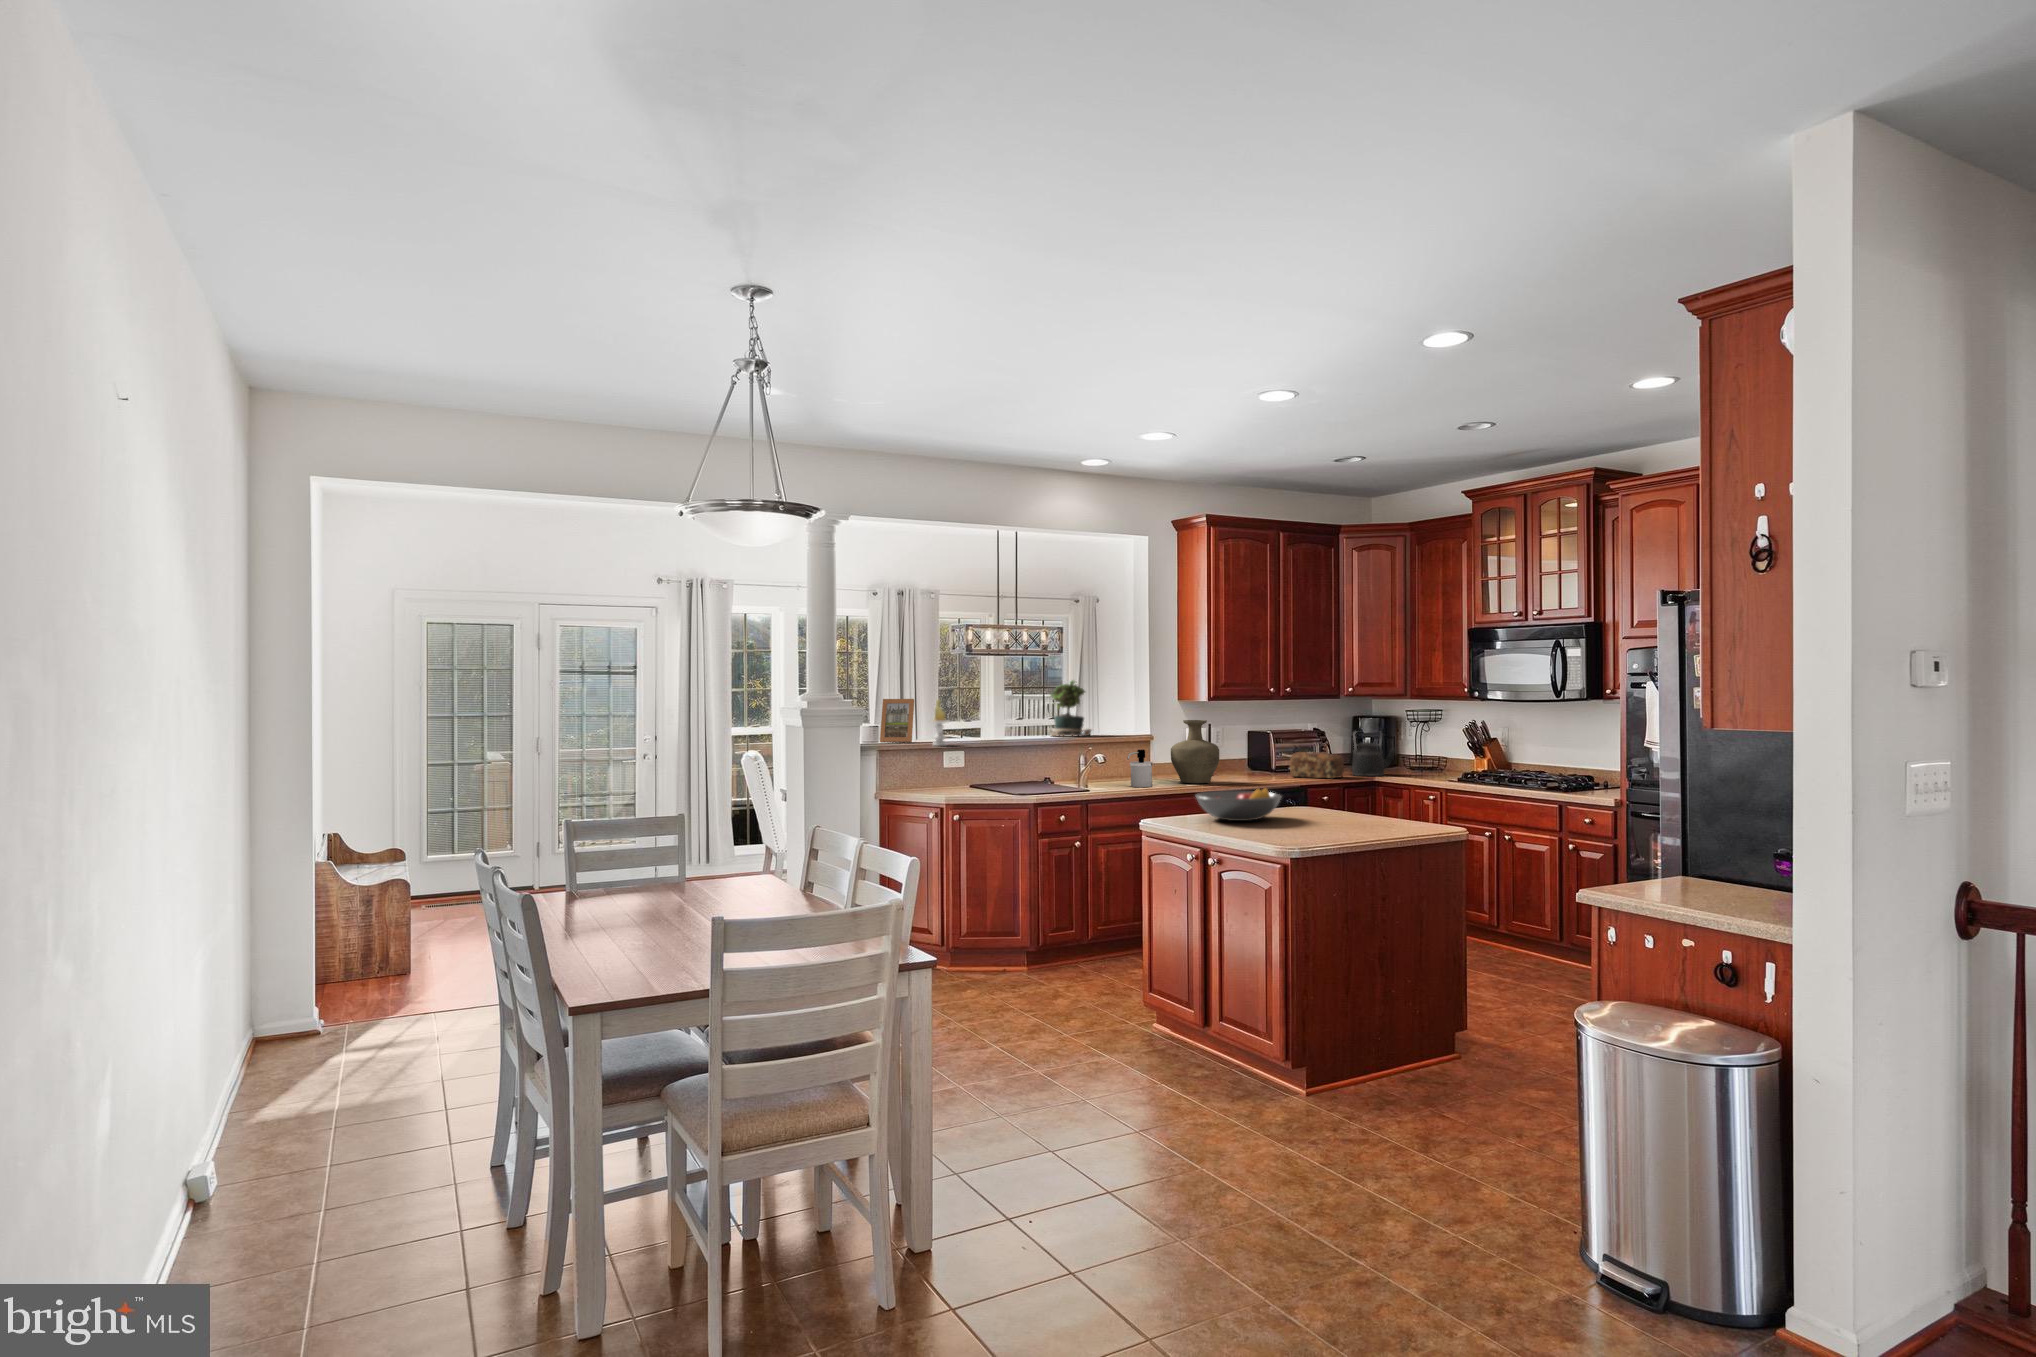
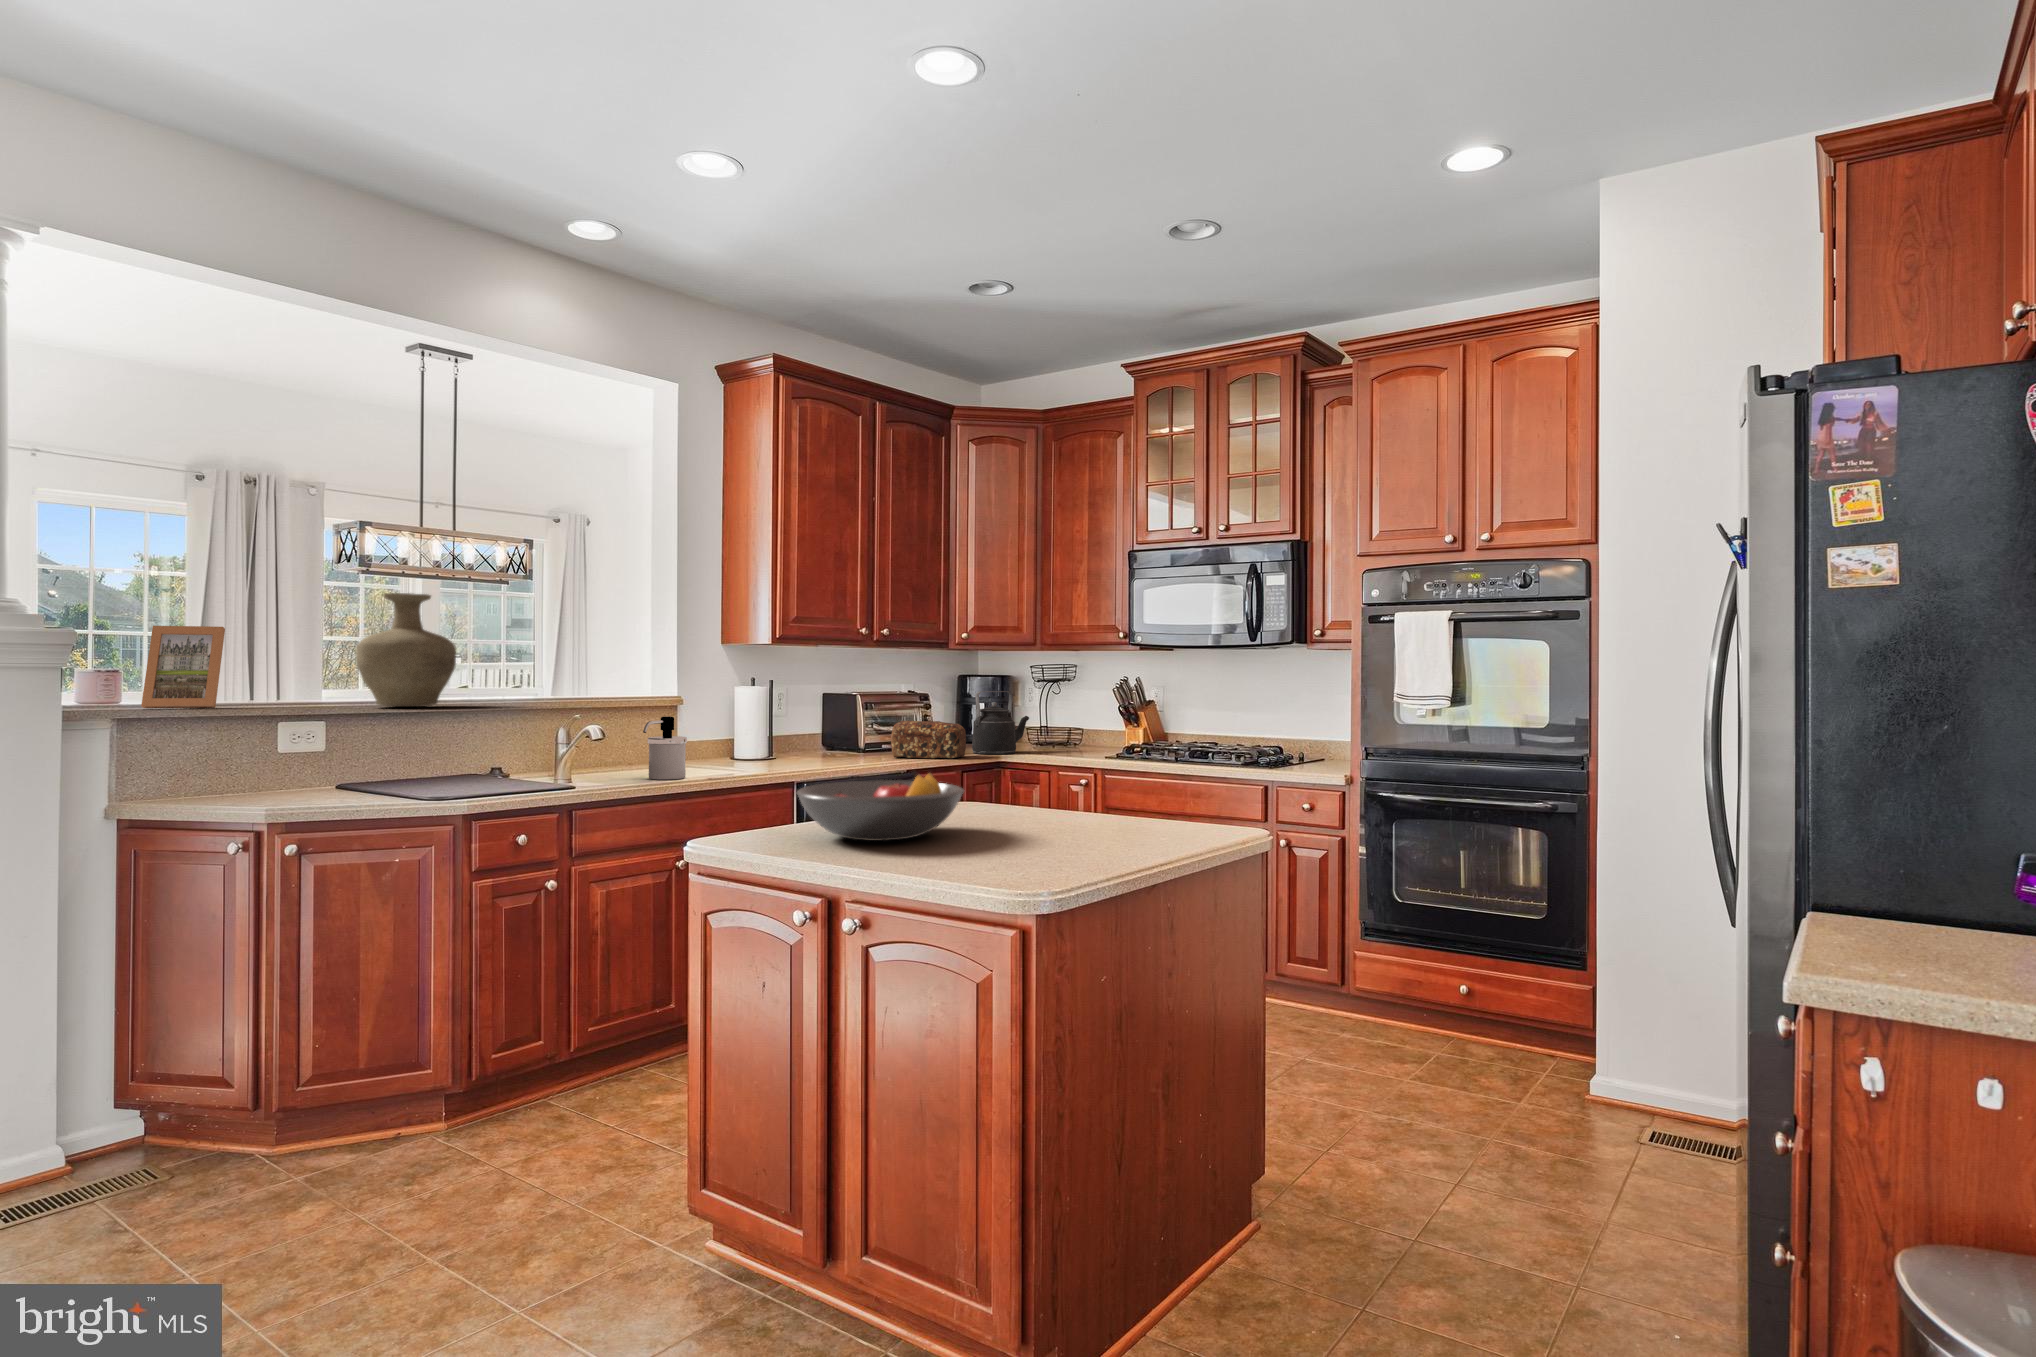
potted plant: present [1048,681,1091,737] -> none [477,607,580,700]
candle: present [930,700,949,746] -> none [240,623,294,711]
vase: present [1171,720,1219,783] -> present [356,593,456,707]

